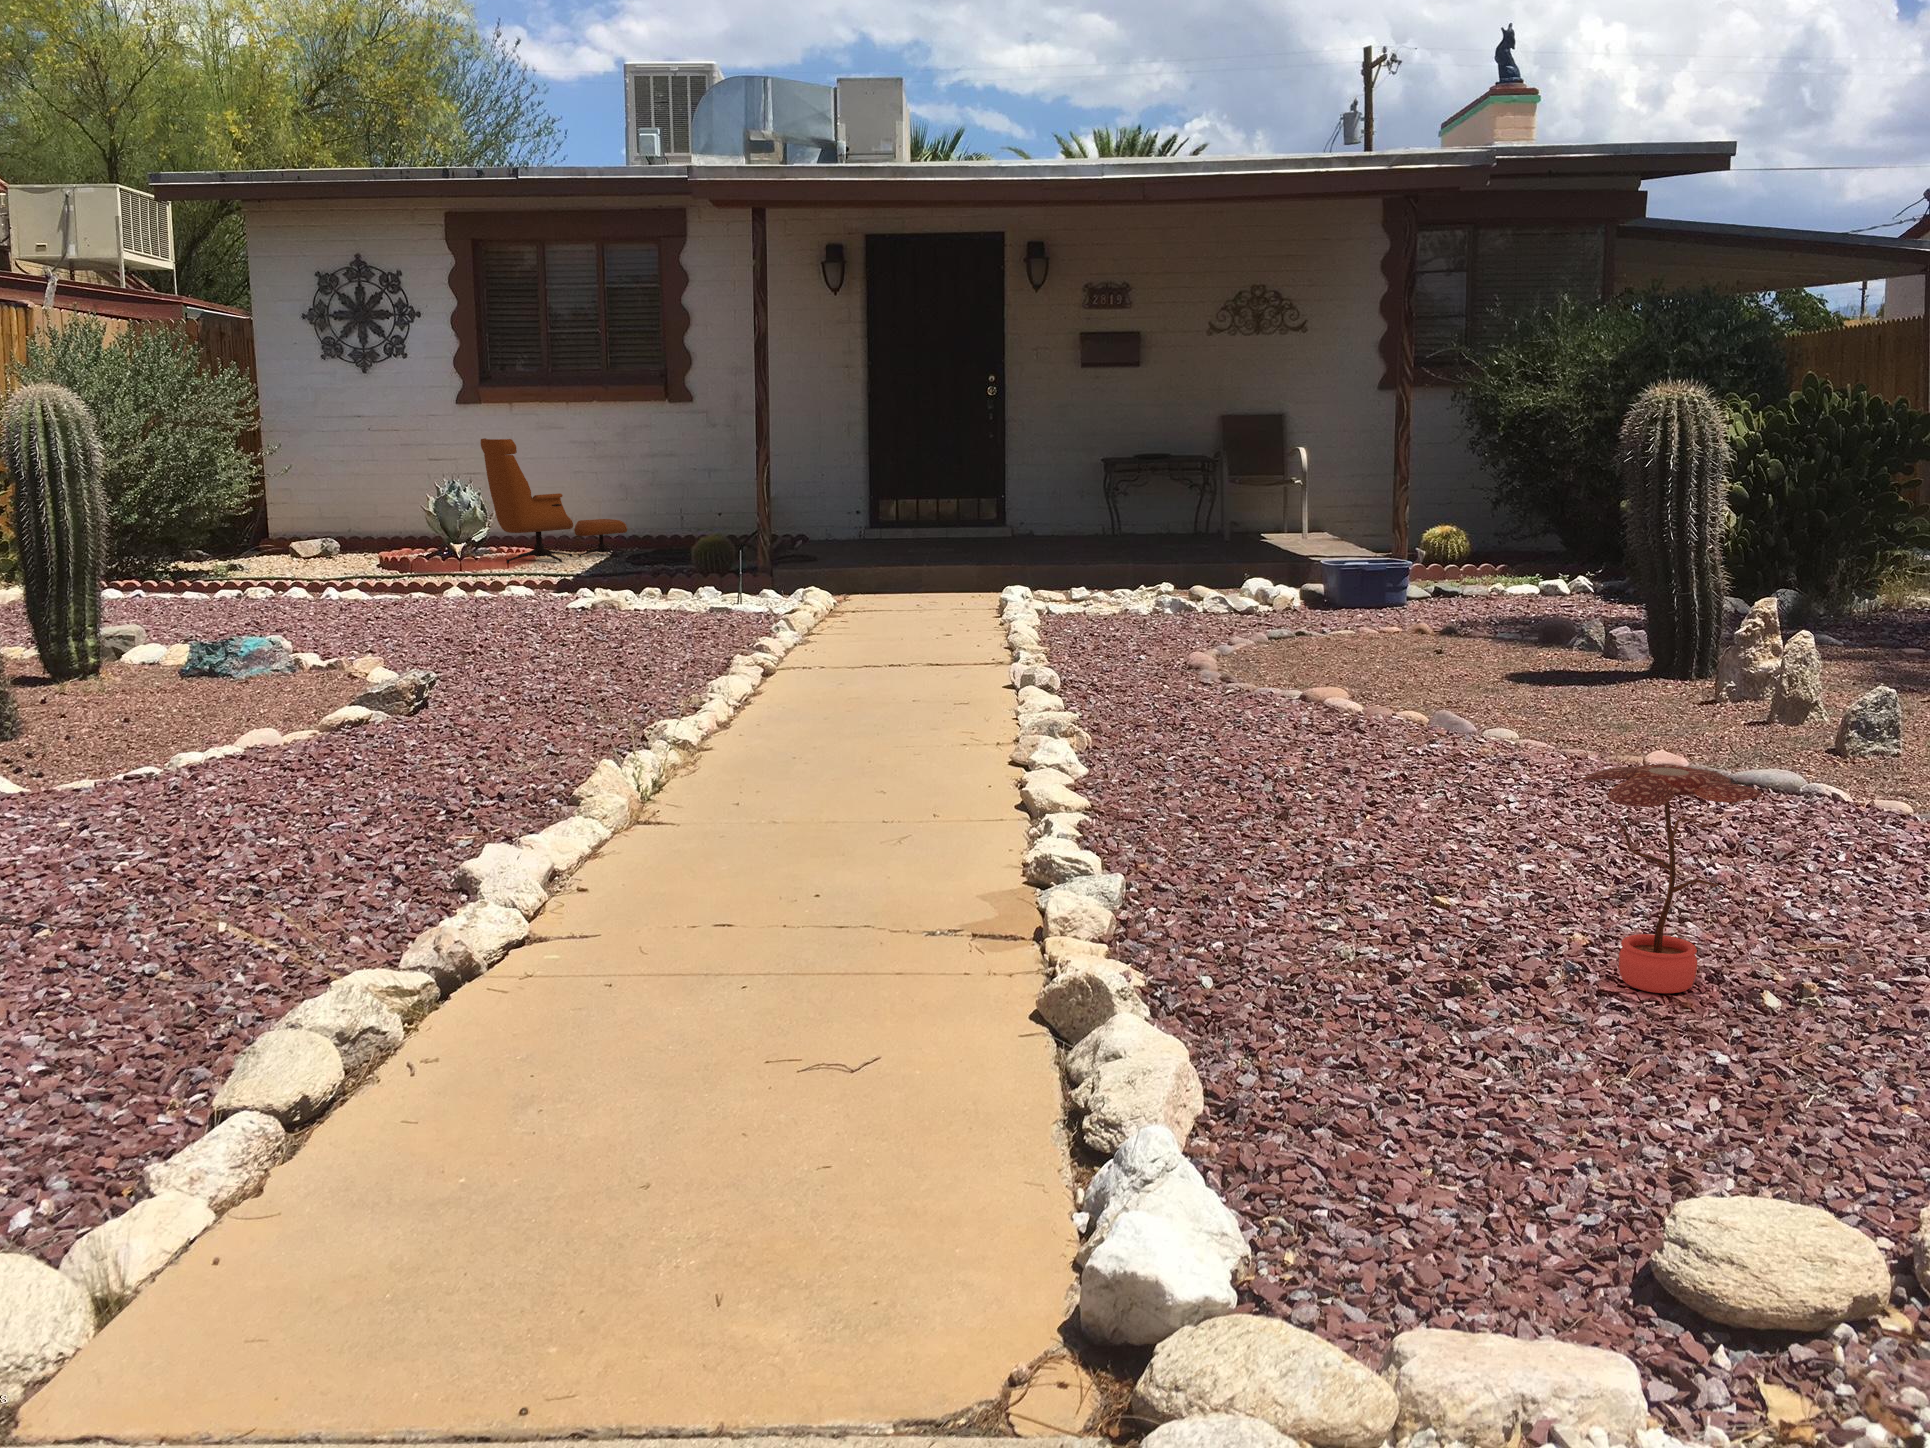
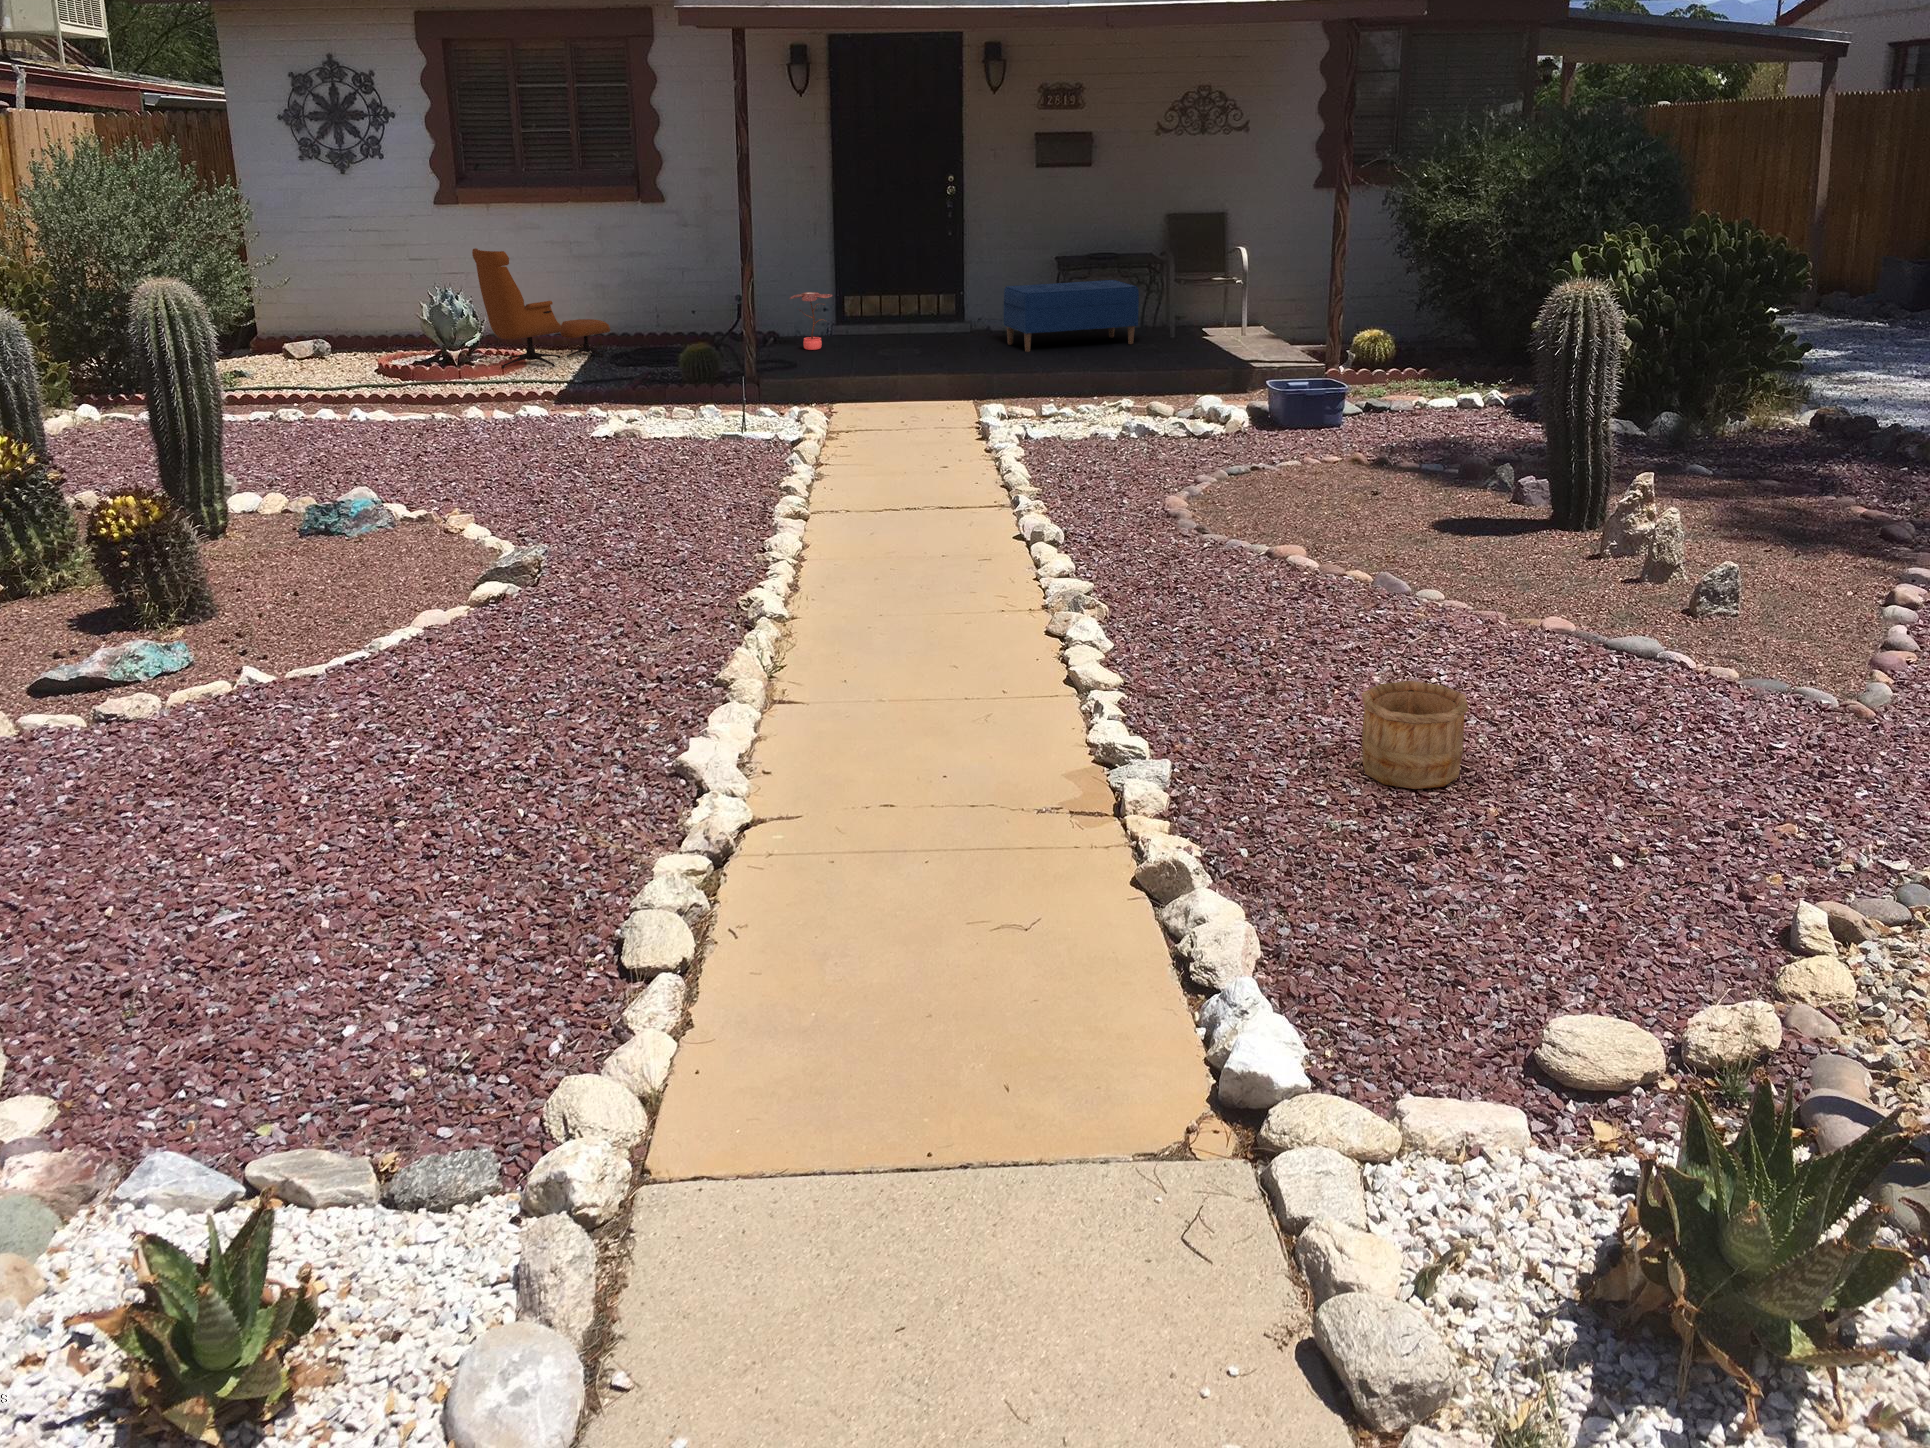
bench: none [1046,484,1191,554] -> present [1004,280,1139,352]
potted plant: present [1582,764,1762,993] -> present [790,292,833,350]
wooden bucket: none [1387,770,1538,912] -> present [1362,681,1468,789]

